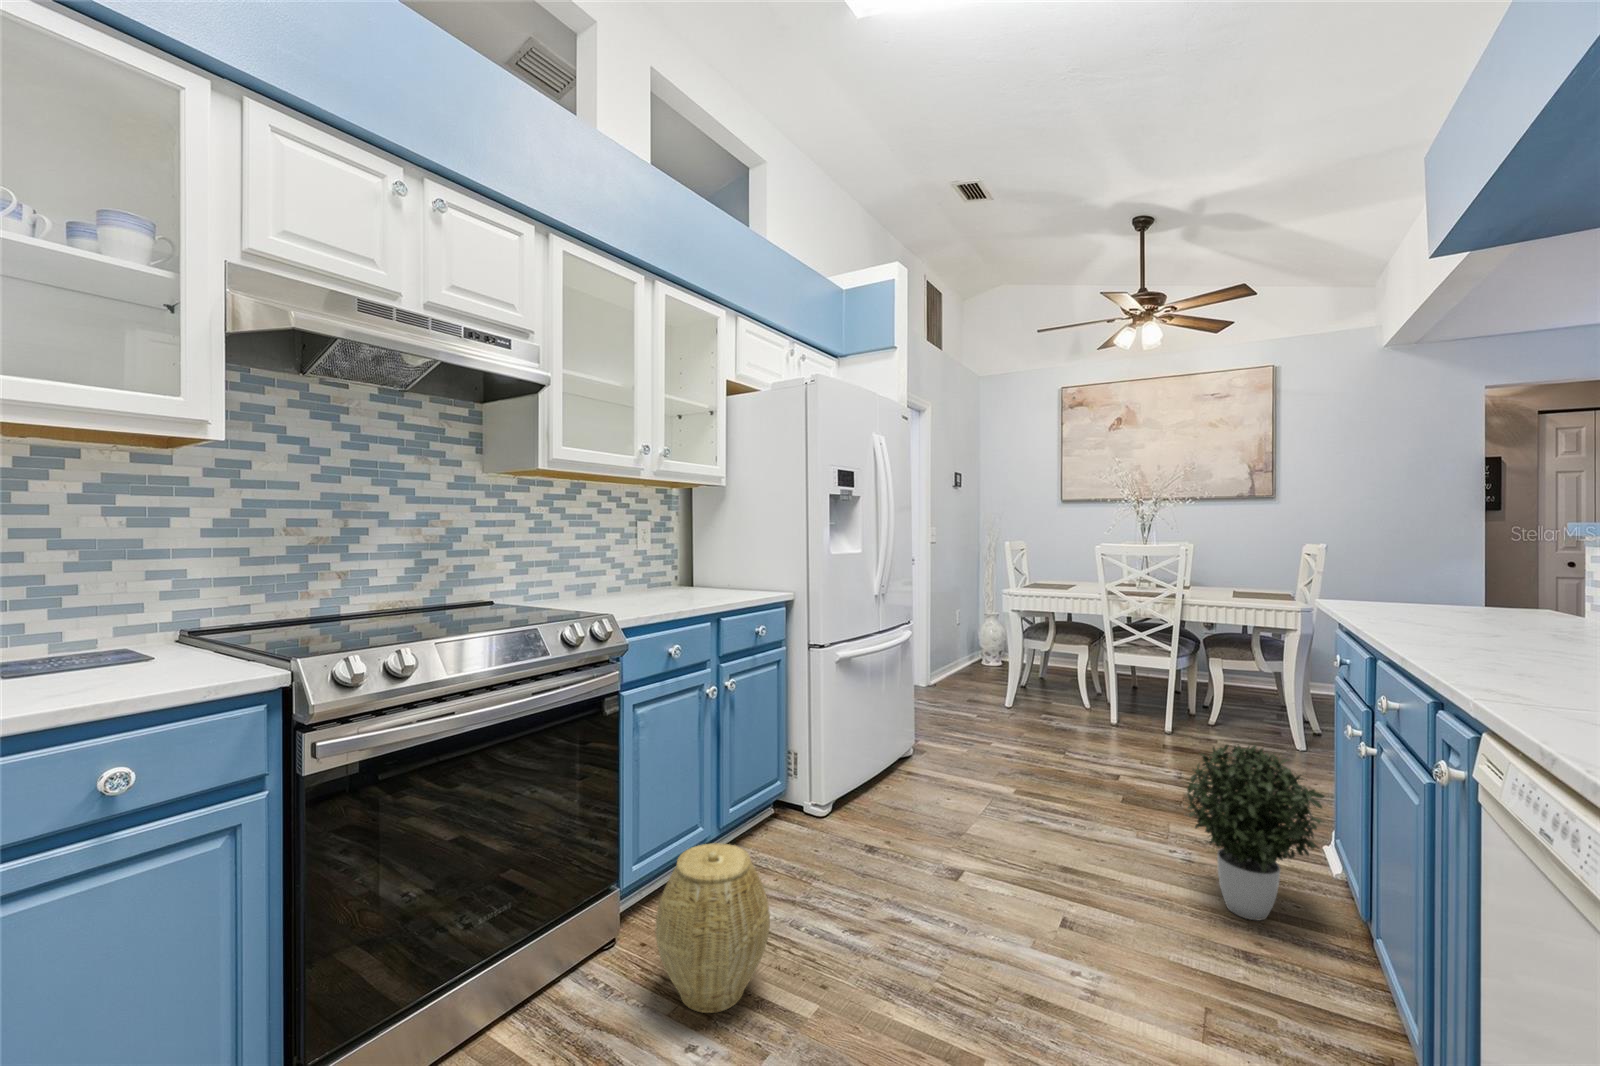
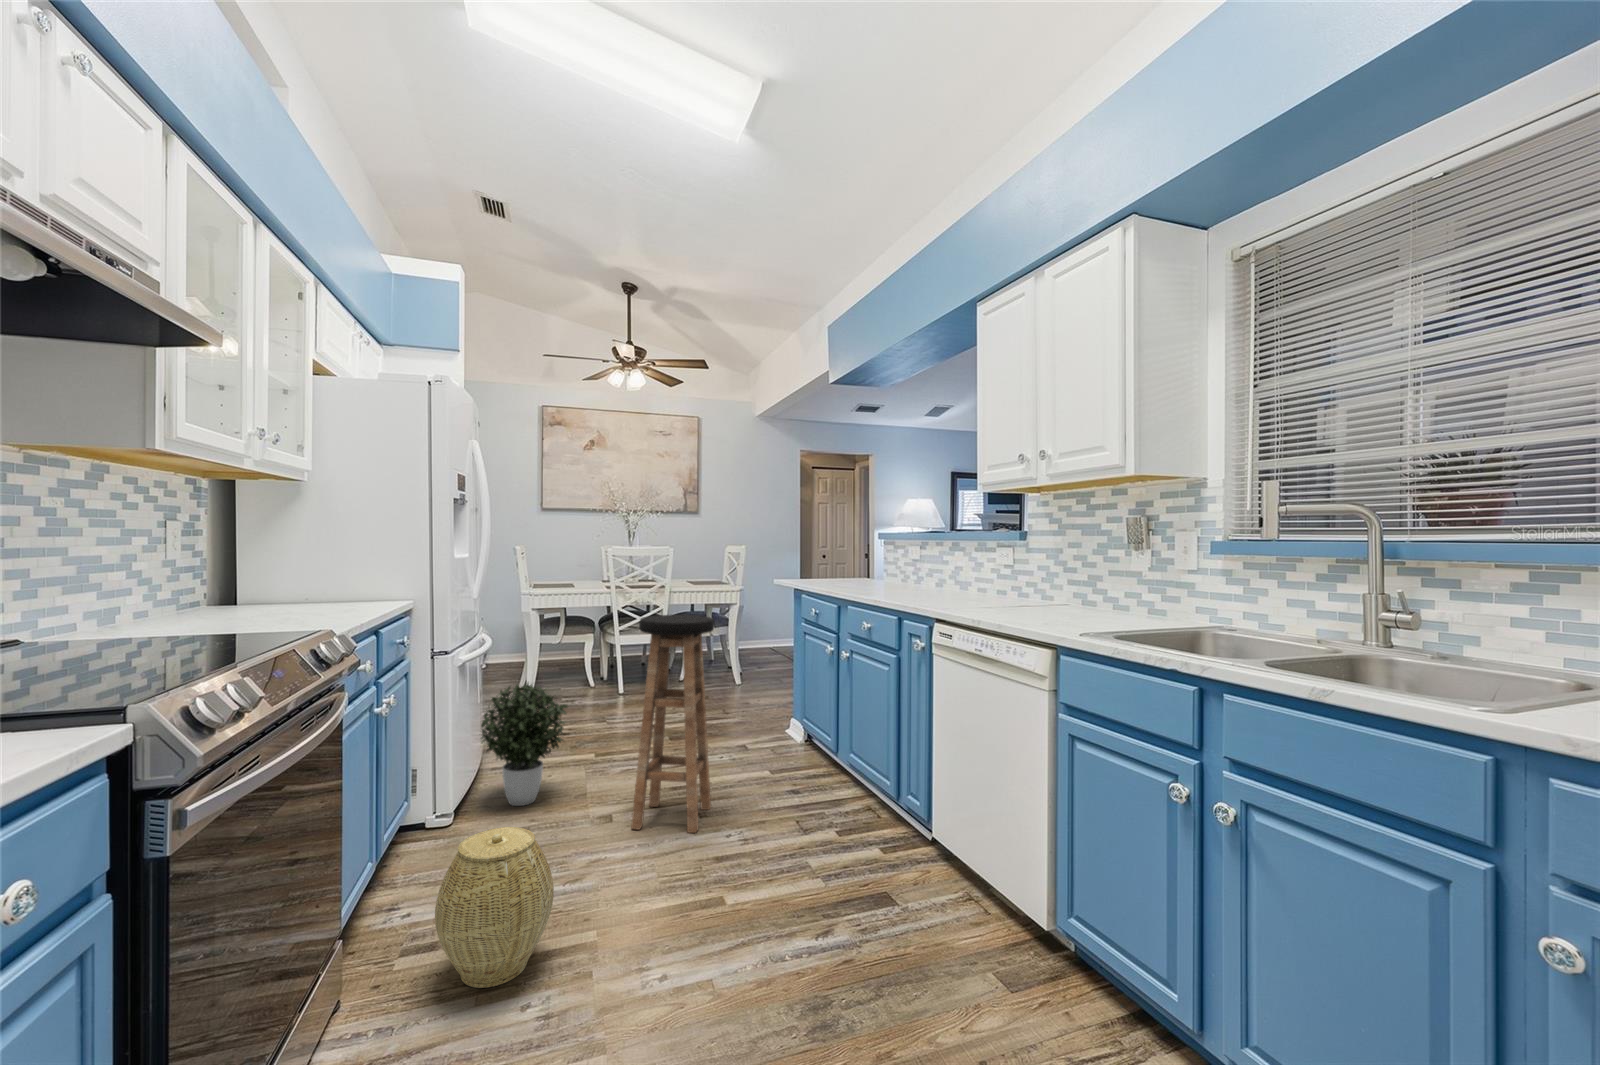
bar stool: none [966,639,1089,944] -> present [631,615,715,833]
potted plant: present [1187,745,1324,920] -> present [481,683,568,806]

